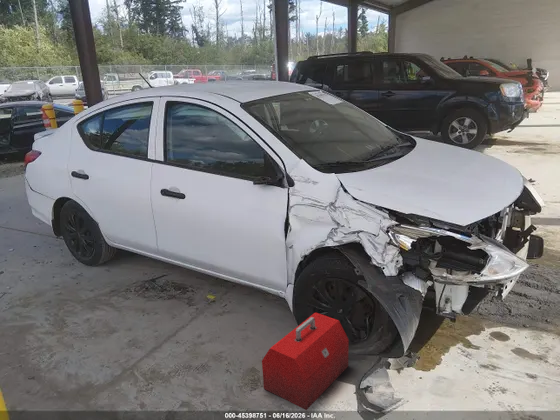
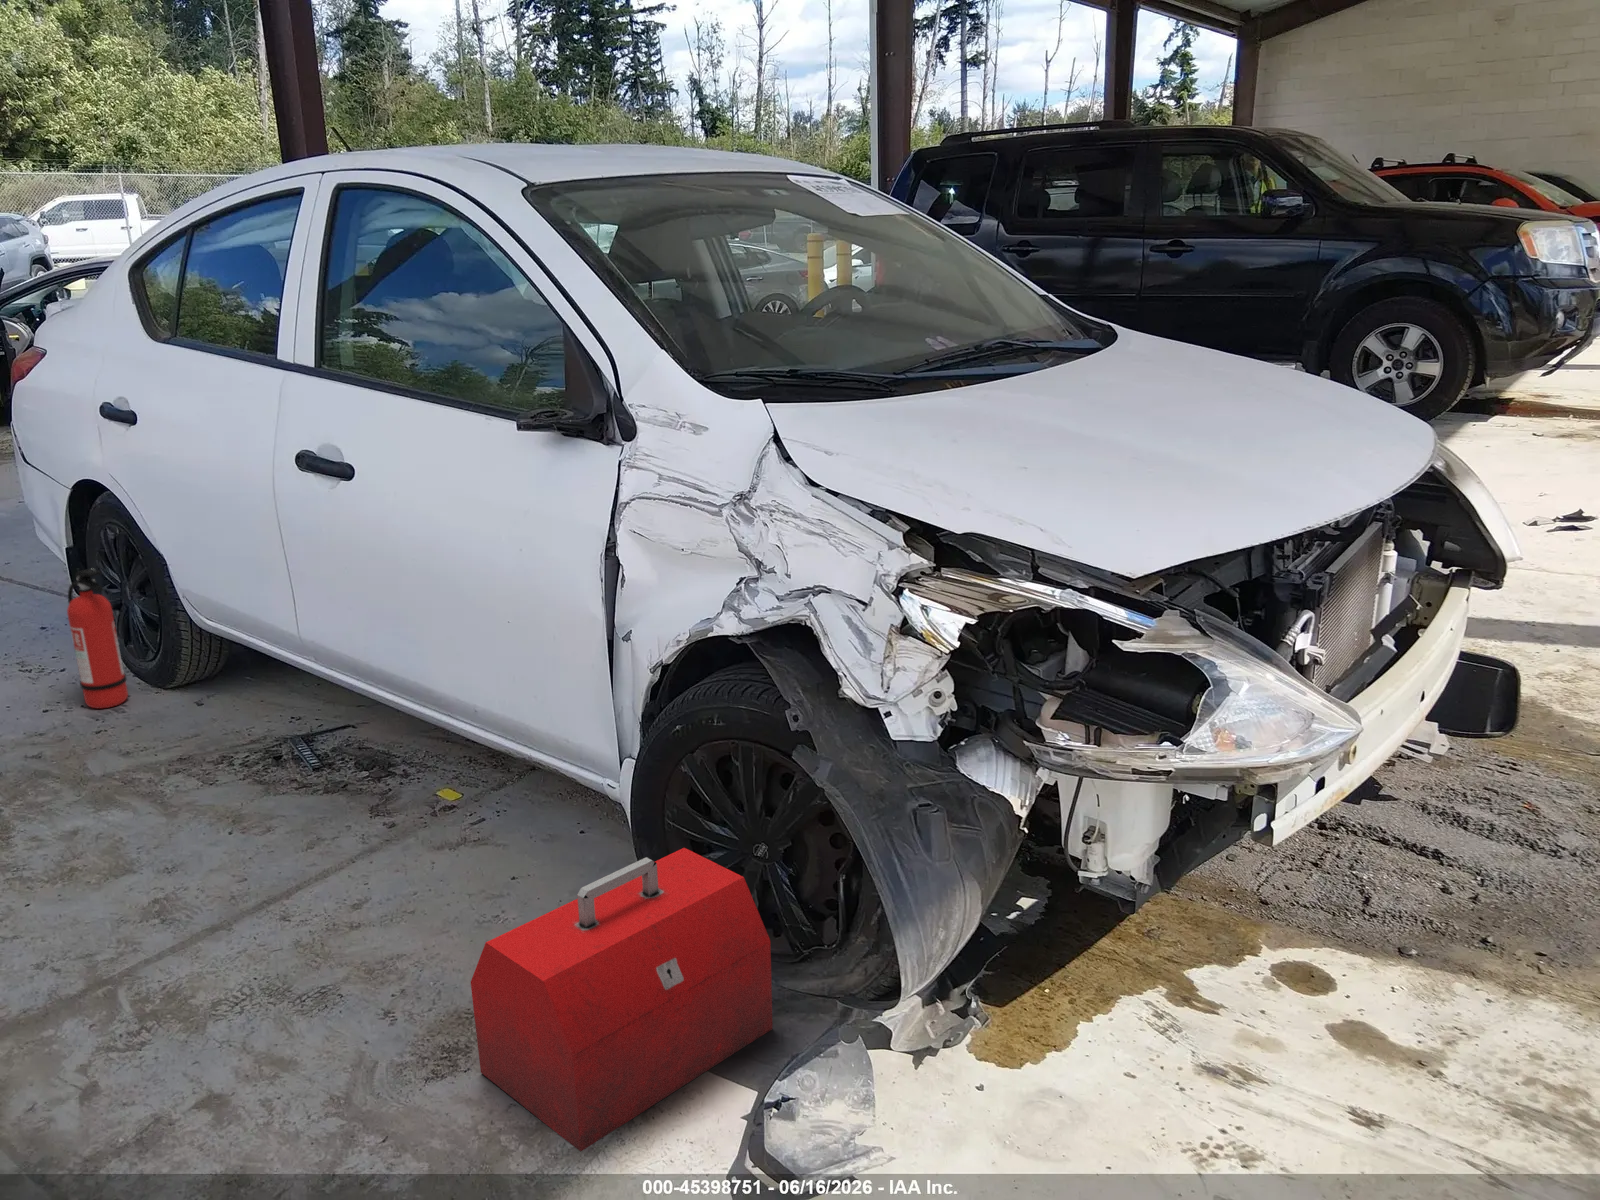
fire extinguisher: none [60,229,82,276] -> present [67,569,128,709]

